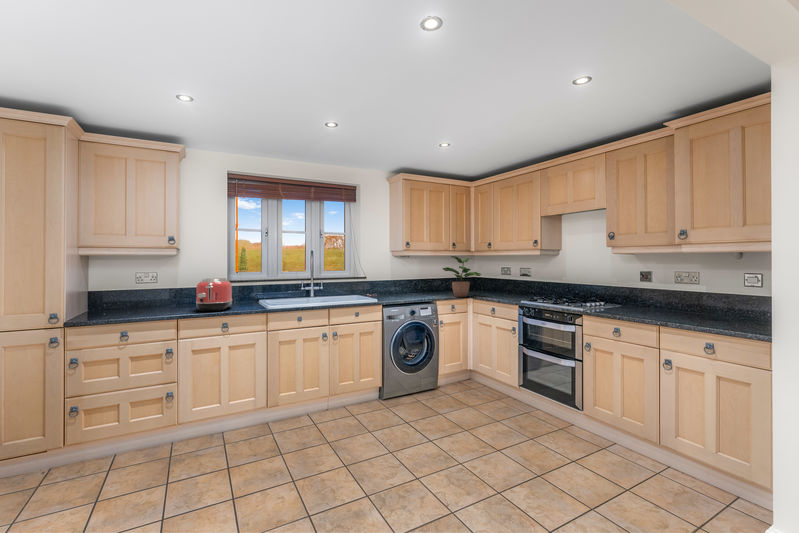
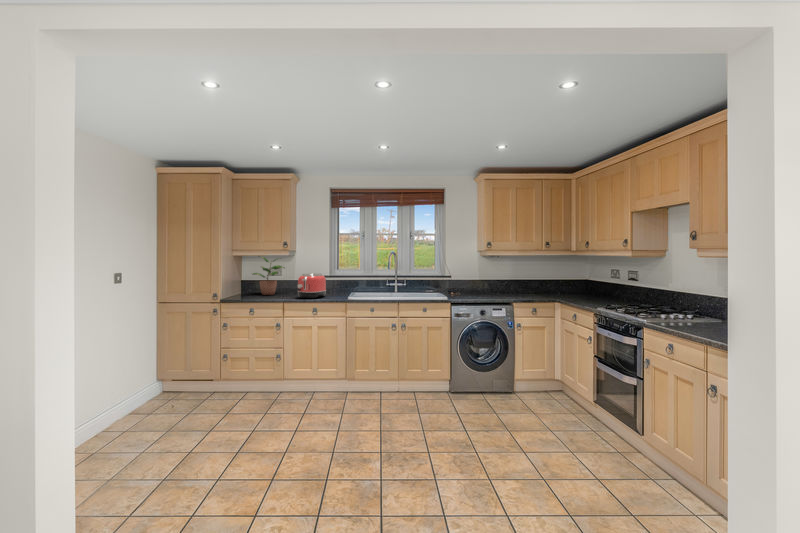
potted plant: present [443,256,481,297] -> present [252,256,285,295]

